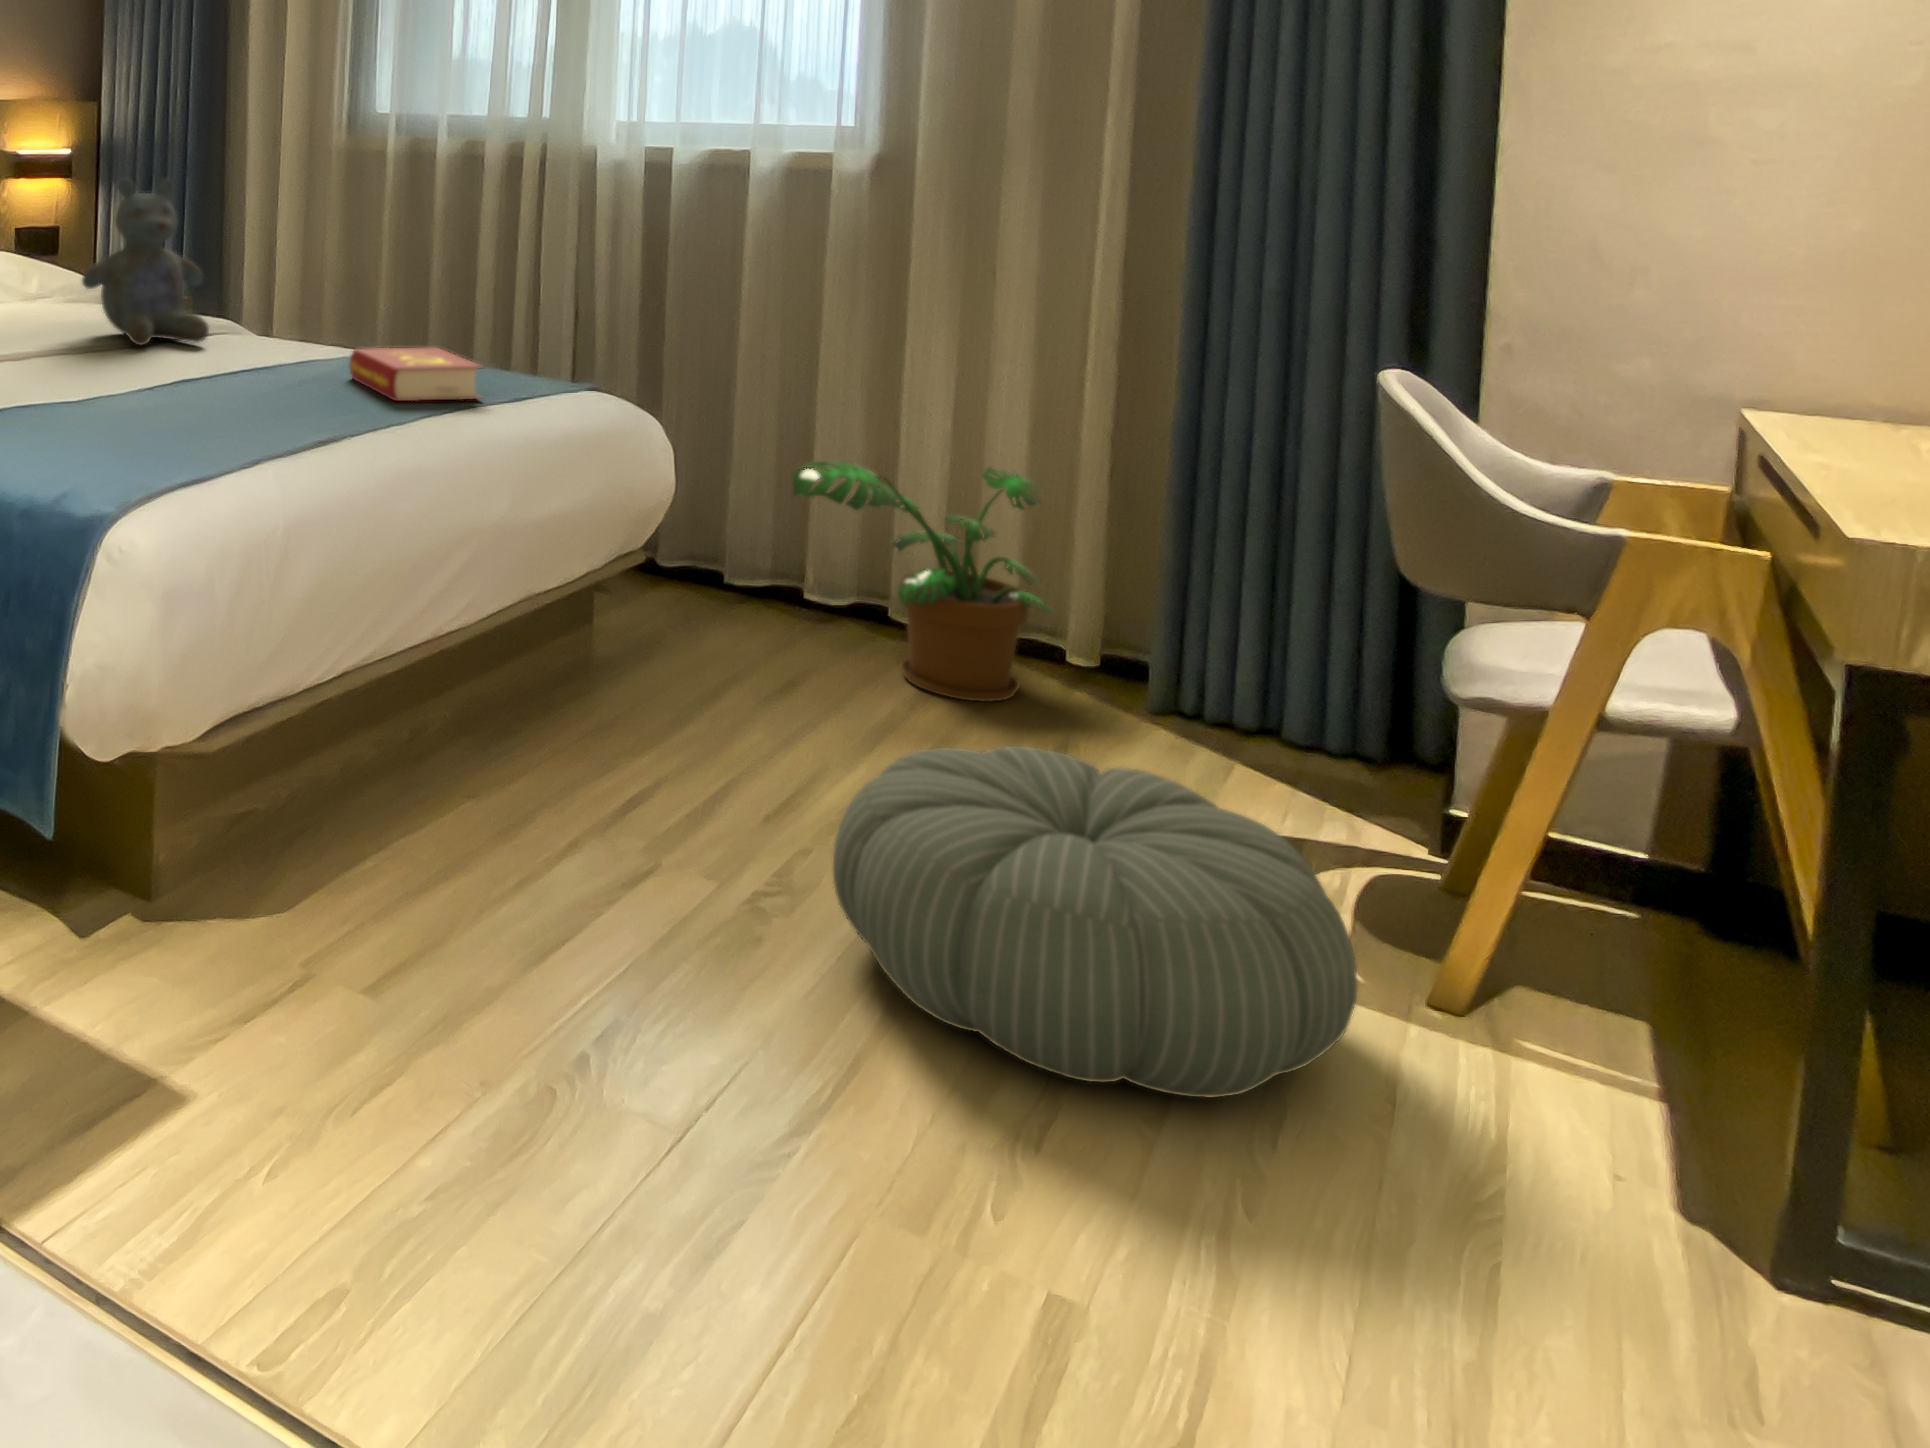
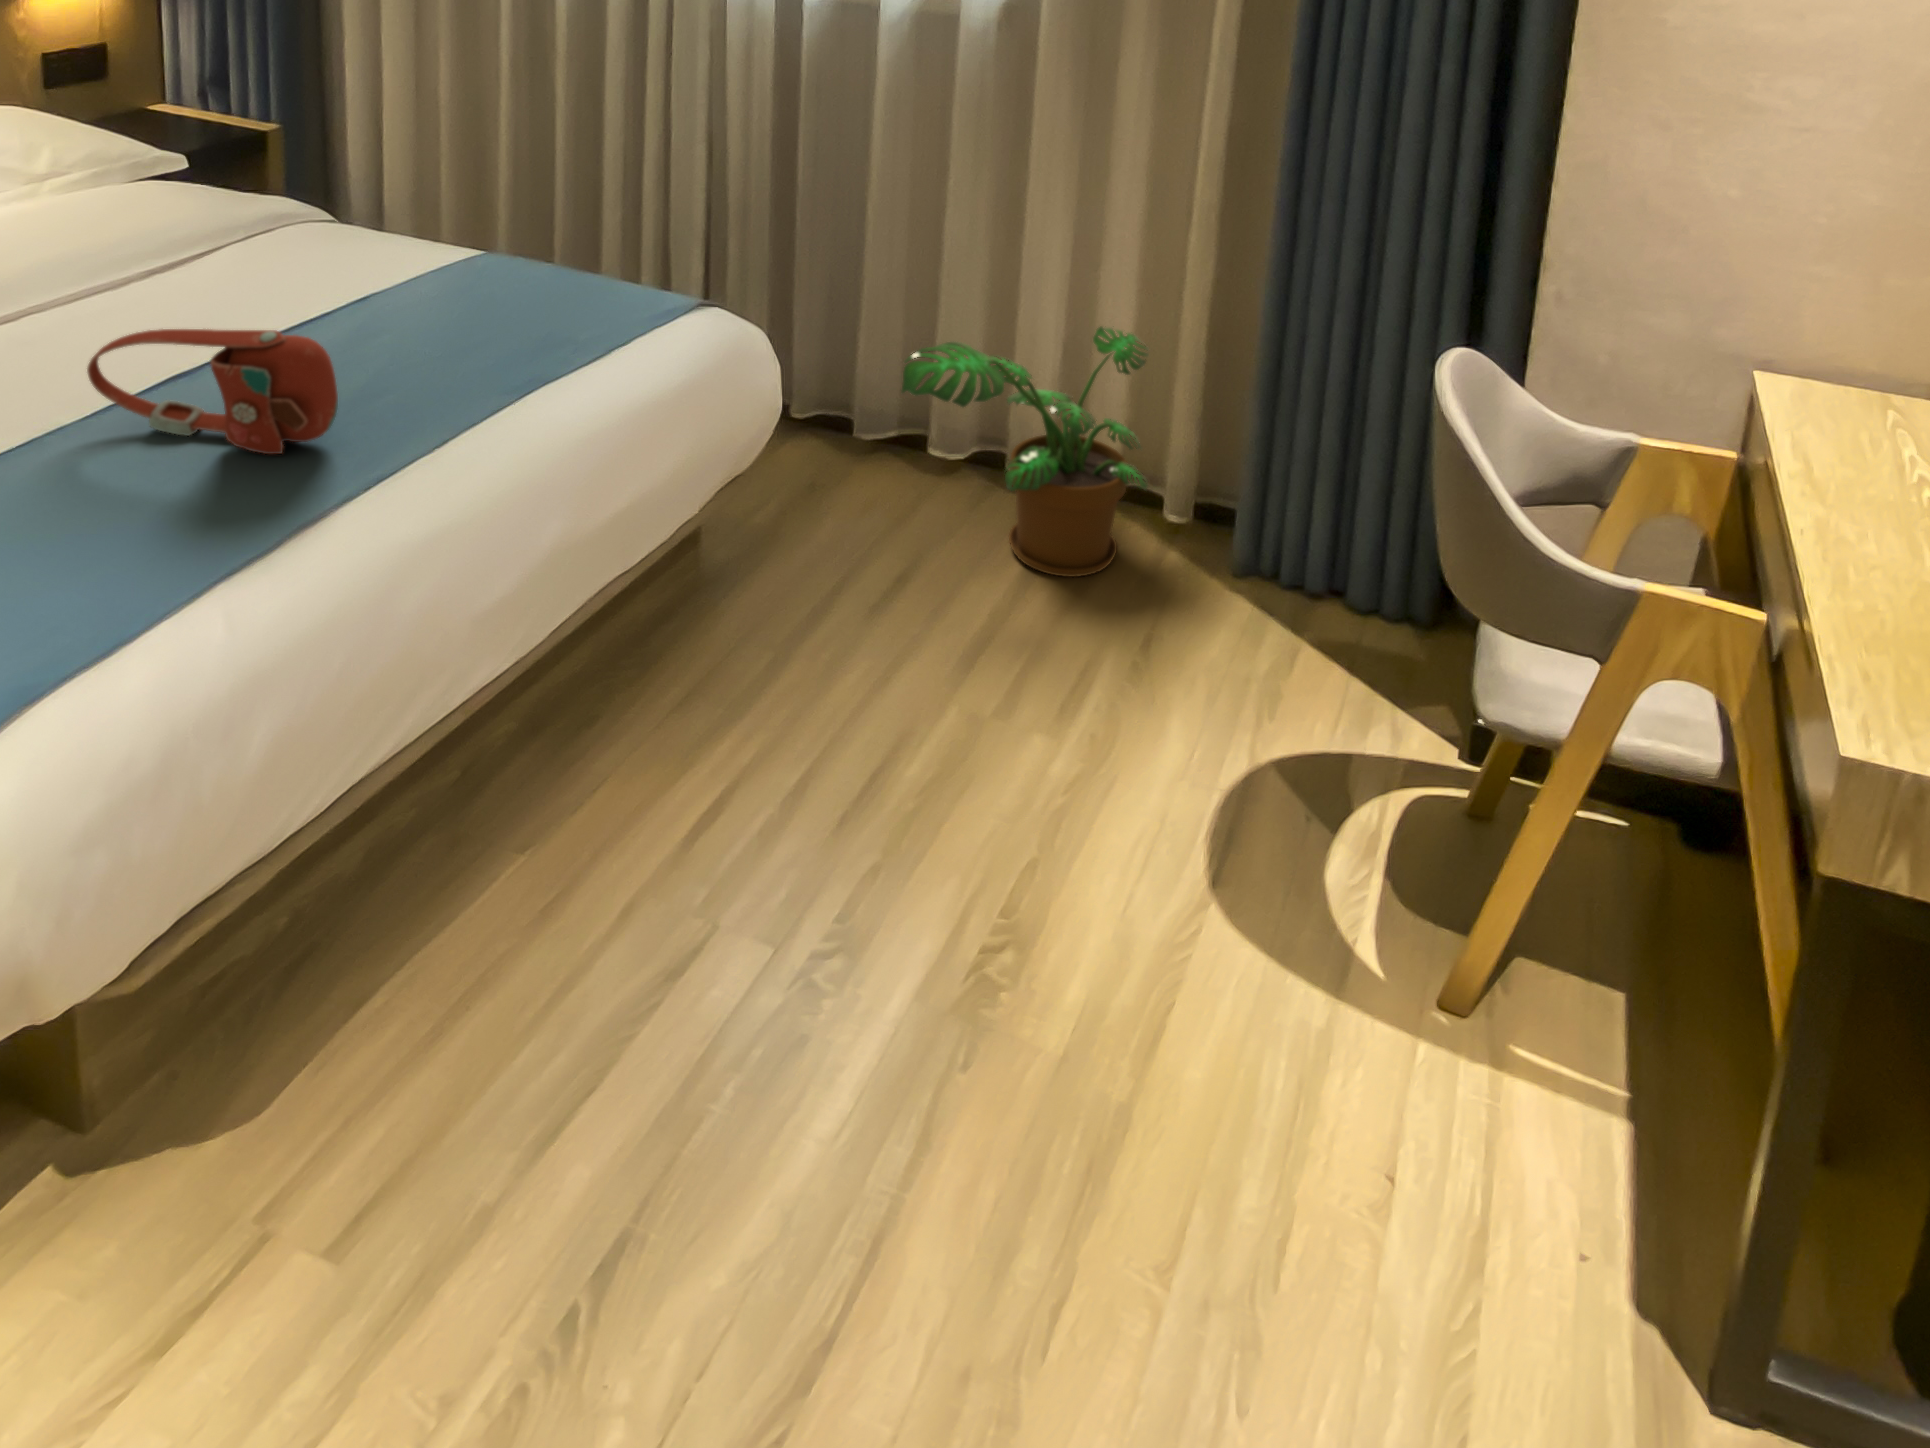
stuffed bear: present [82,179,209,345] -> none [51,70,227,292]
handbag: none [155,317,346,418] -> present [87,329,338,454]
book: present [349,347,481,401] -> none [384,286,535,388]
pouf: present [833,746,1357,1098] -> none [871,773,1369,1253]

